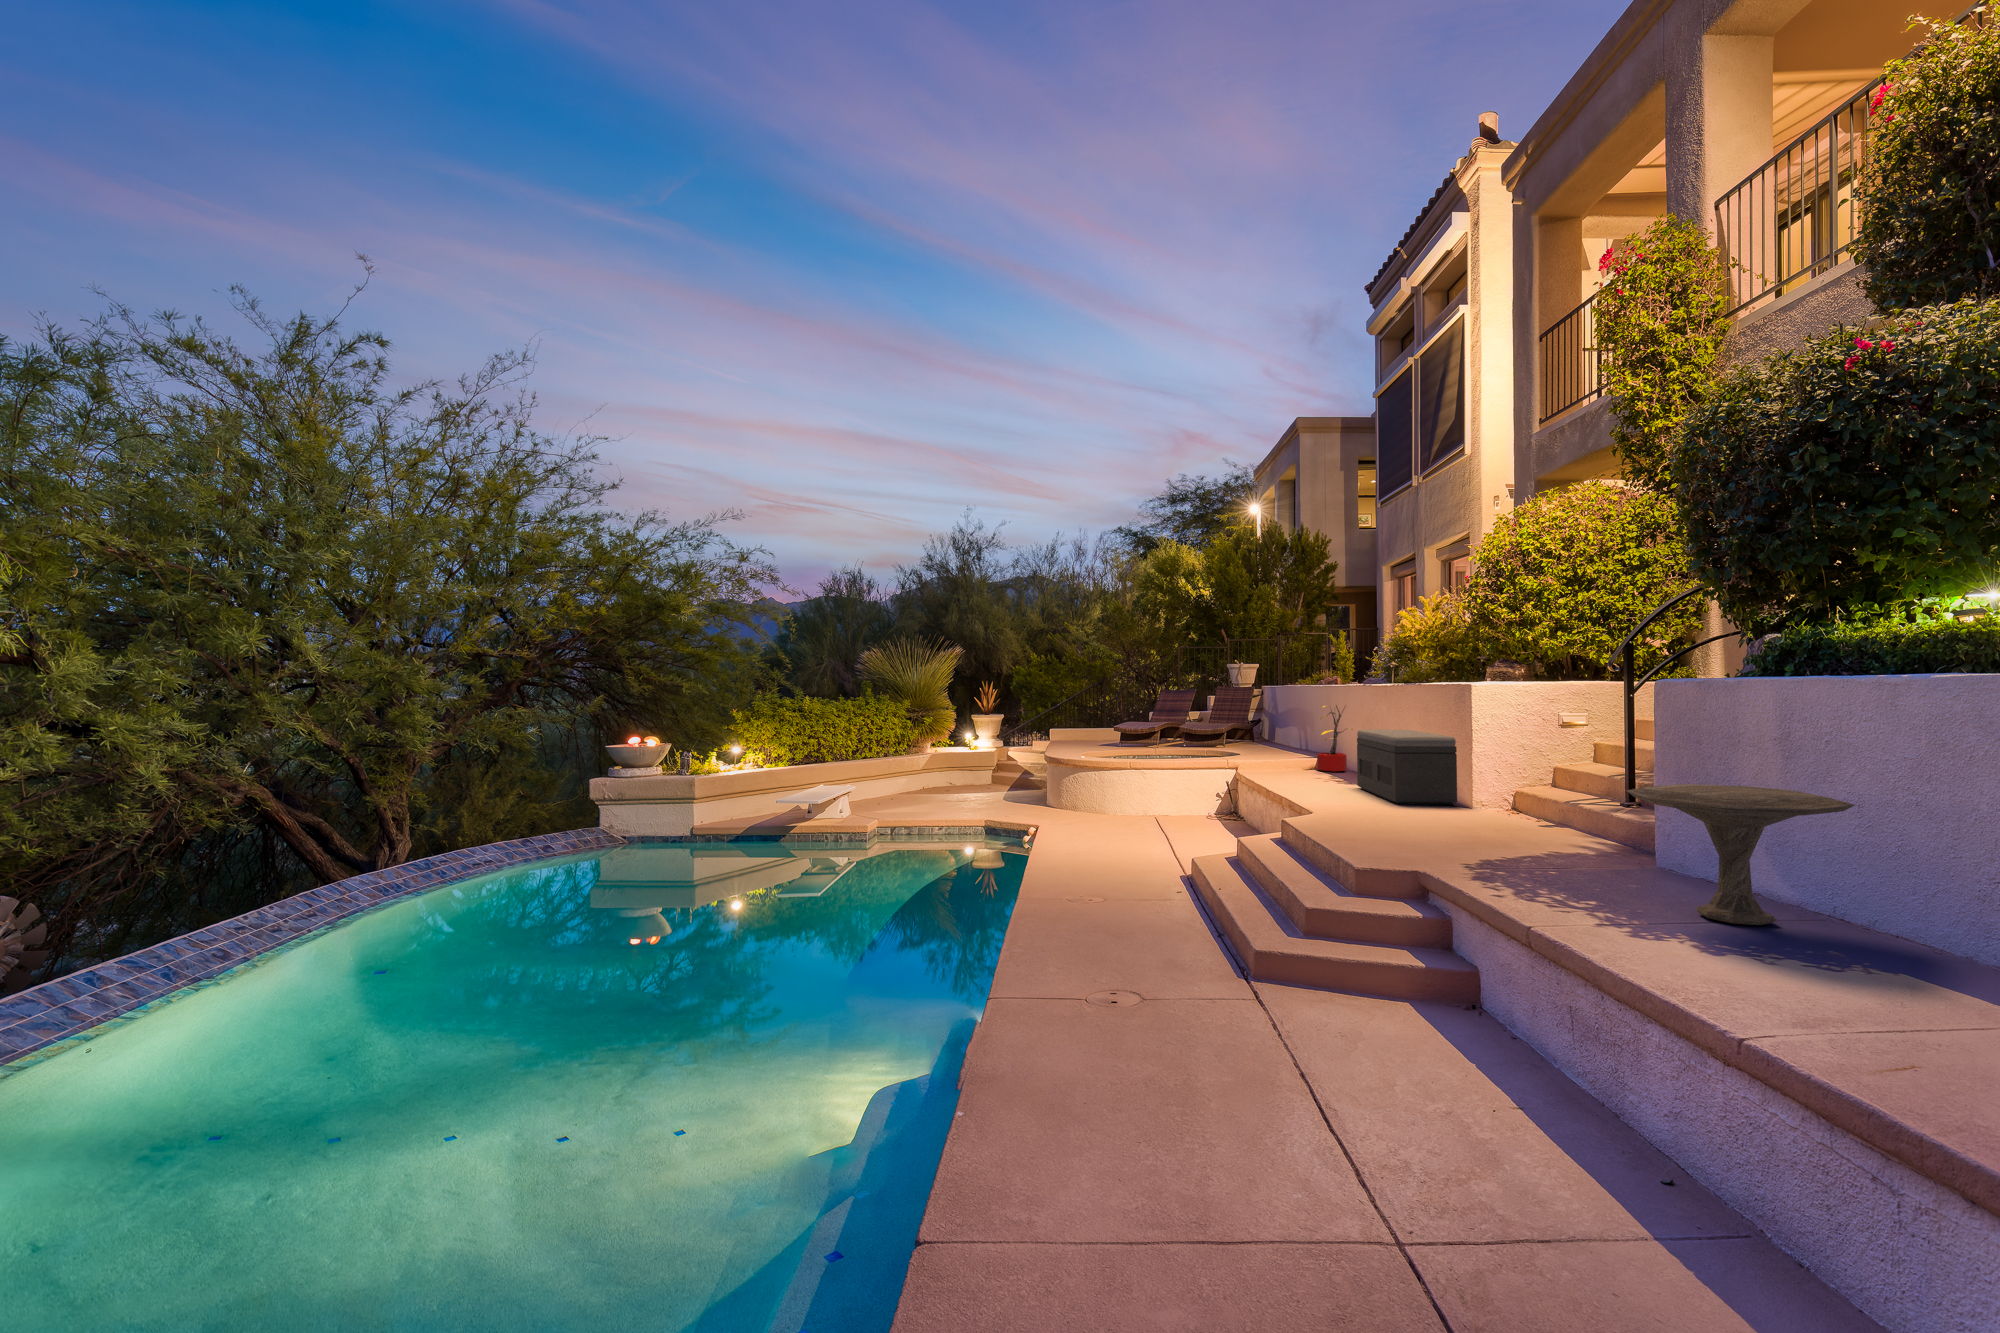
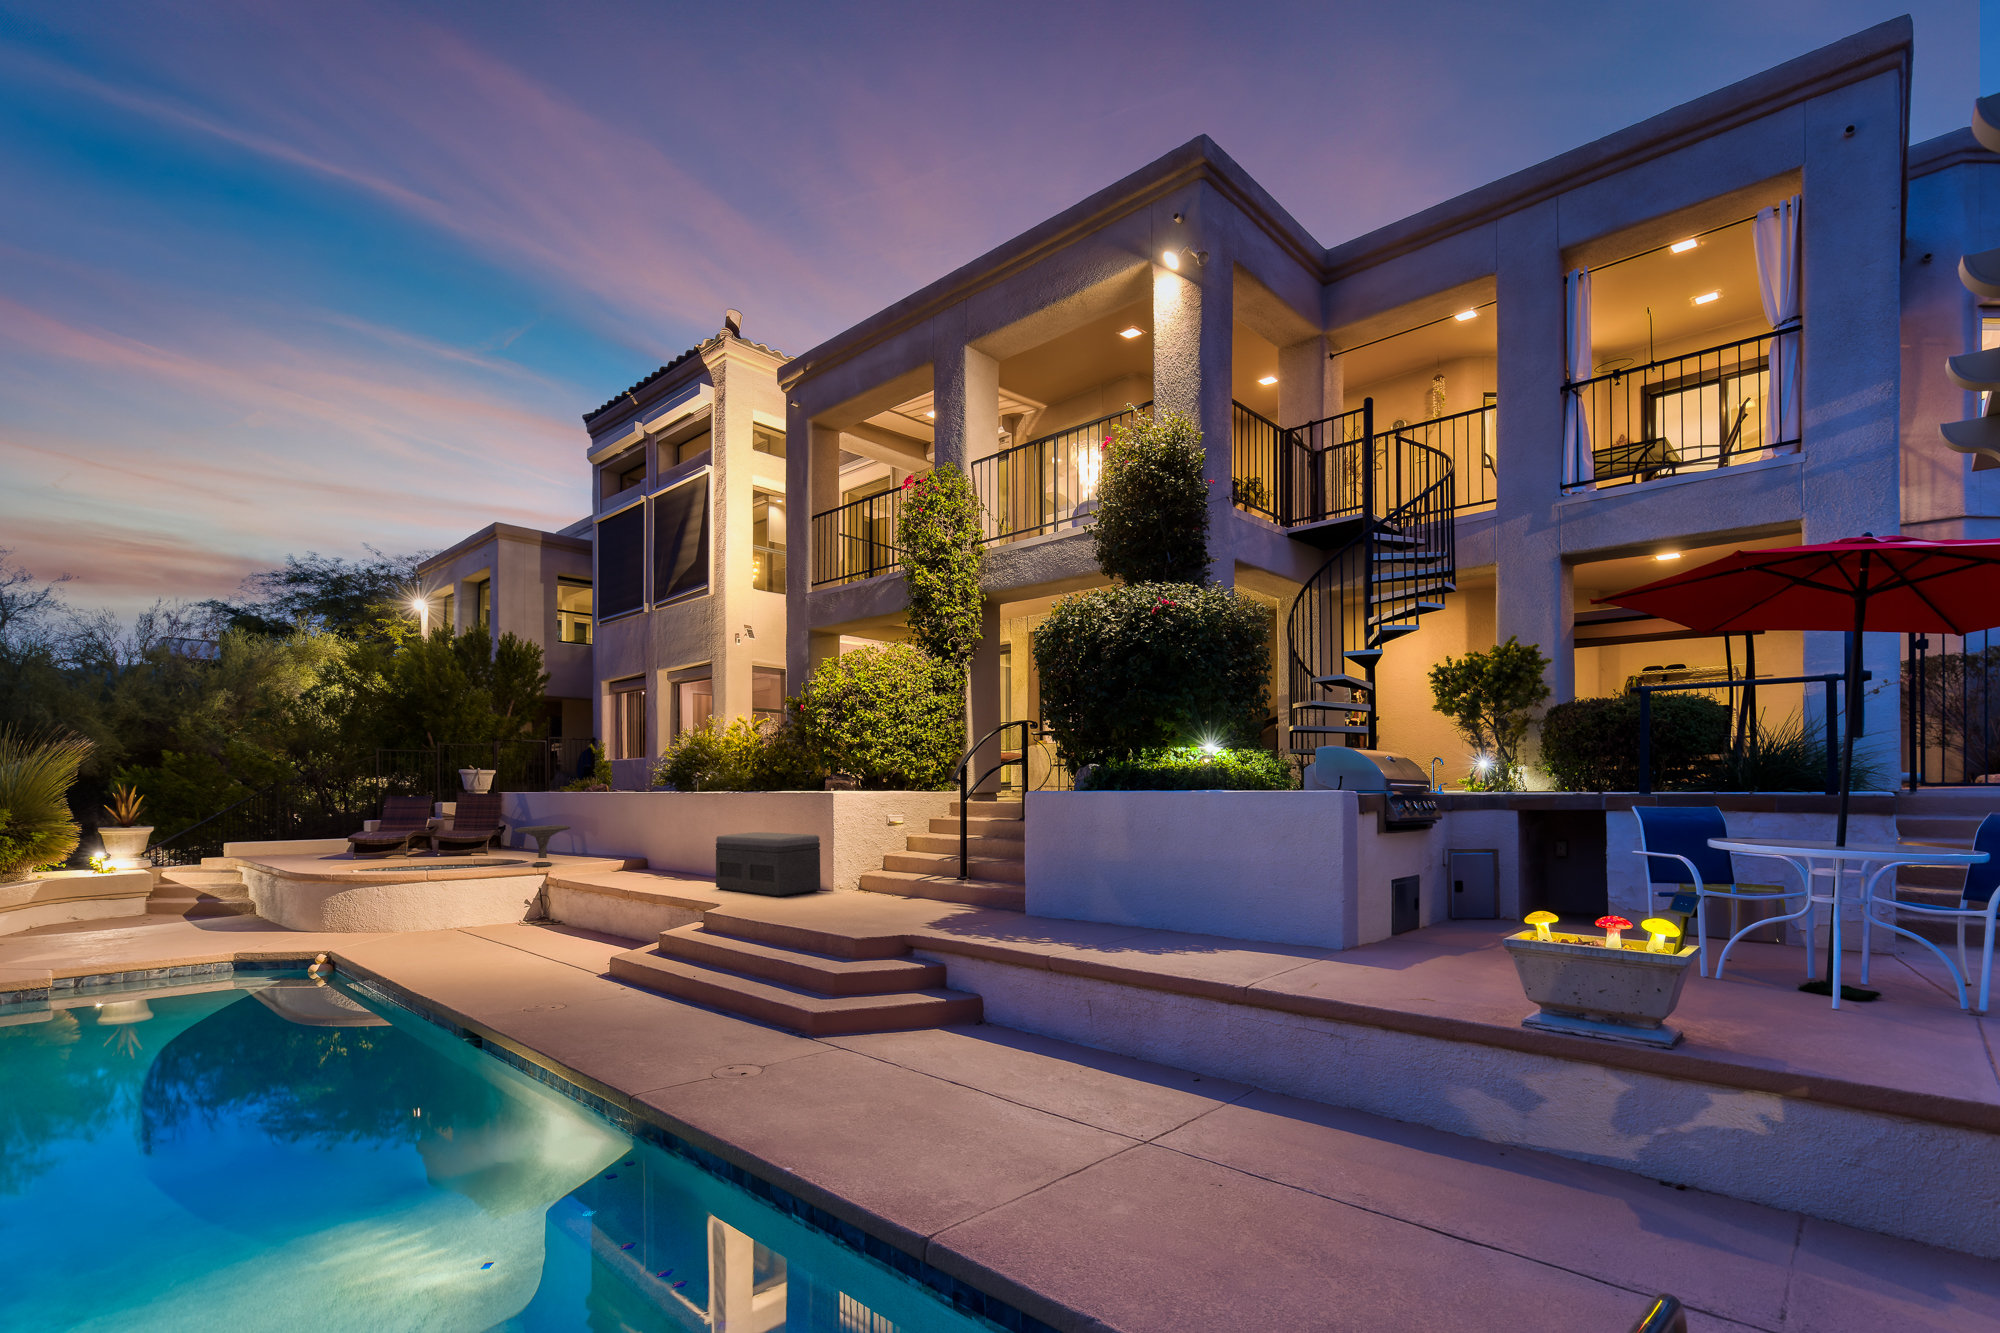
decorative plant: present [1317,705,1352,772] -> none [641,814,671,879]
side table: present [1627,784,1855,925] -> present [515,825,571,867]

